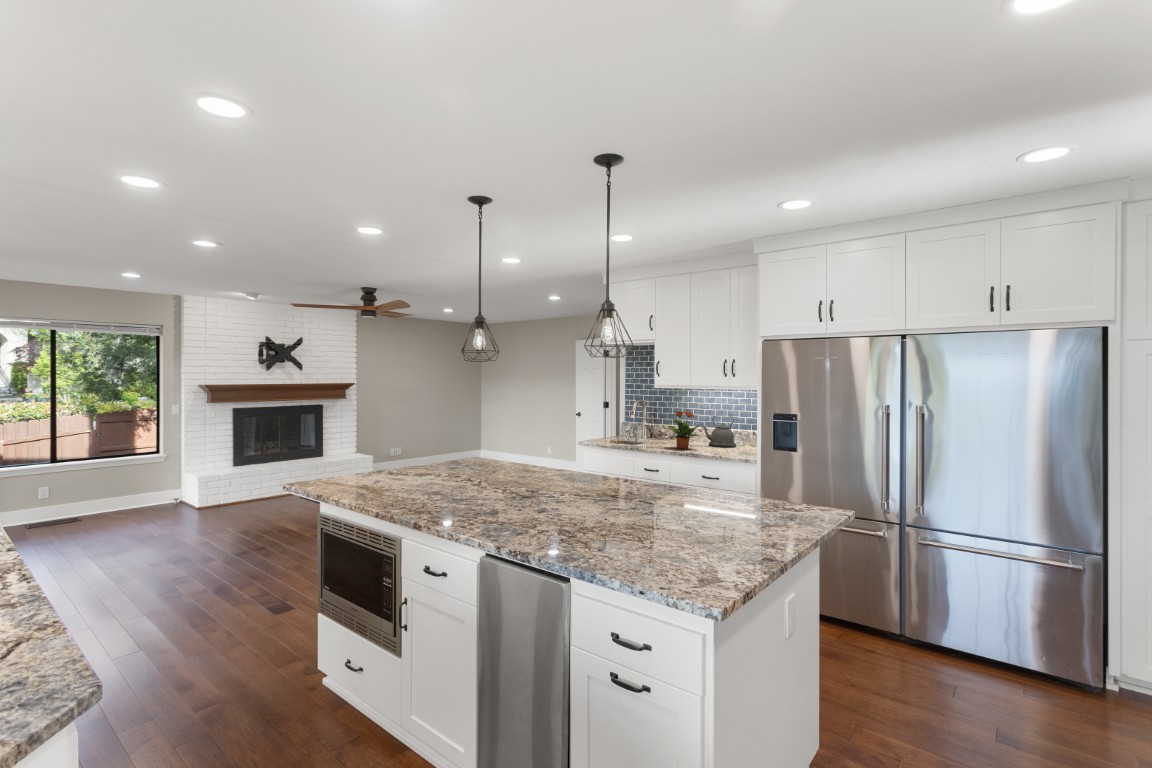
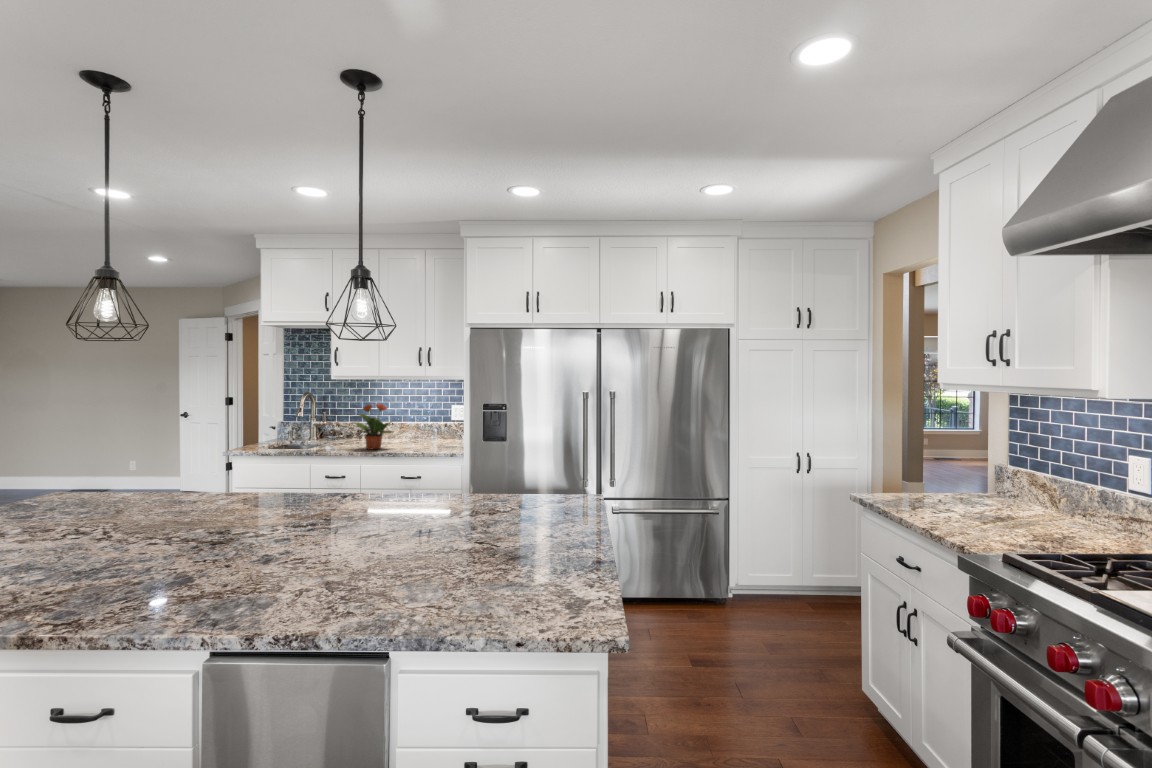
kettle: present [702,416,736,447] -> none [392,407,432,443]

